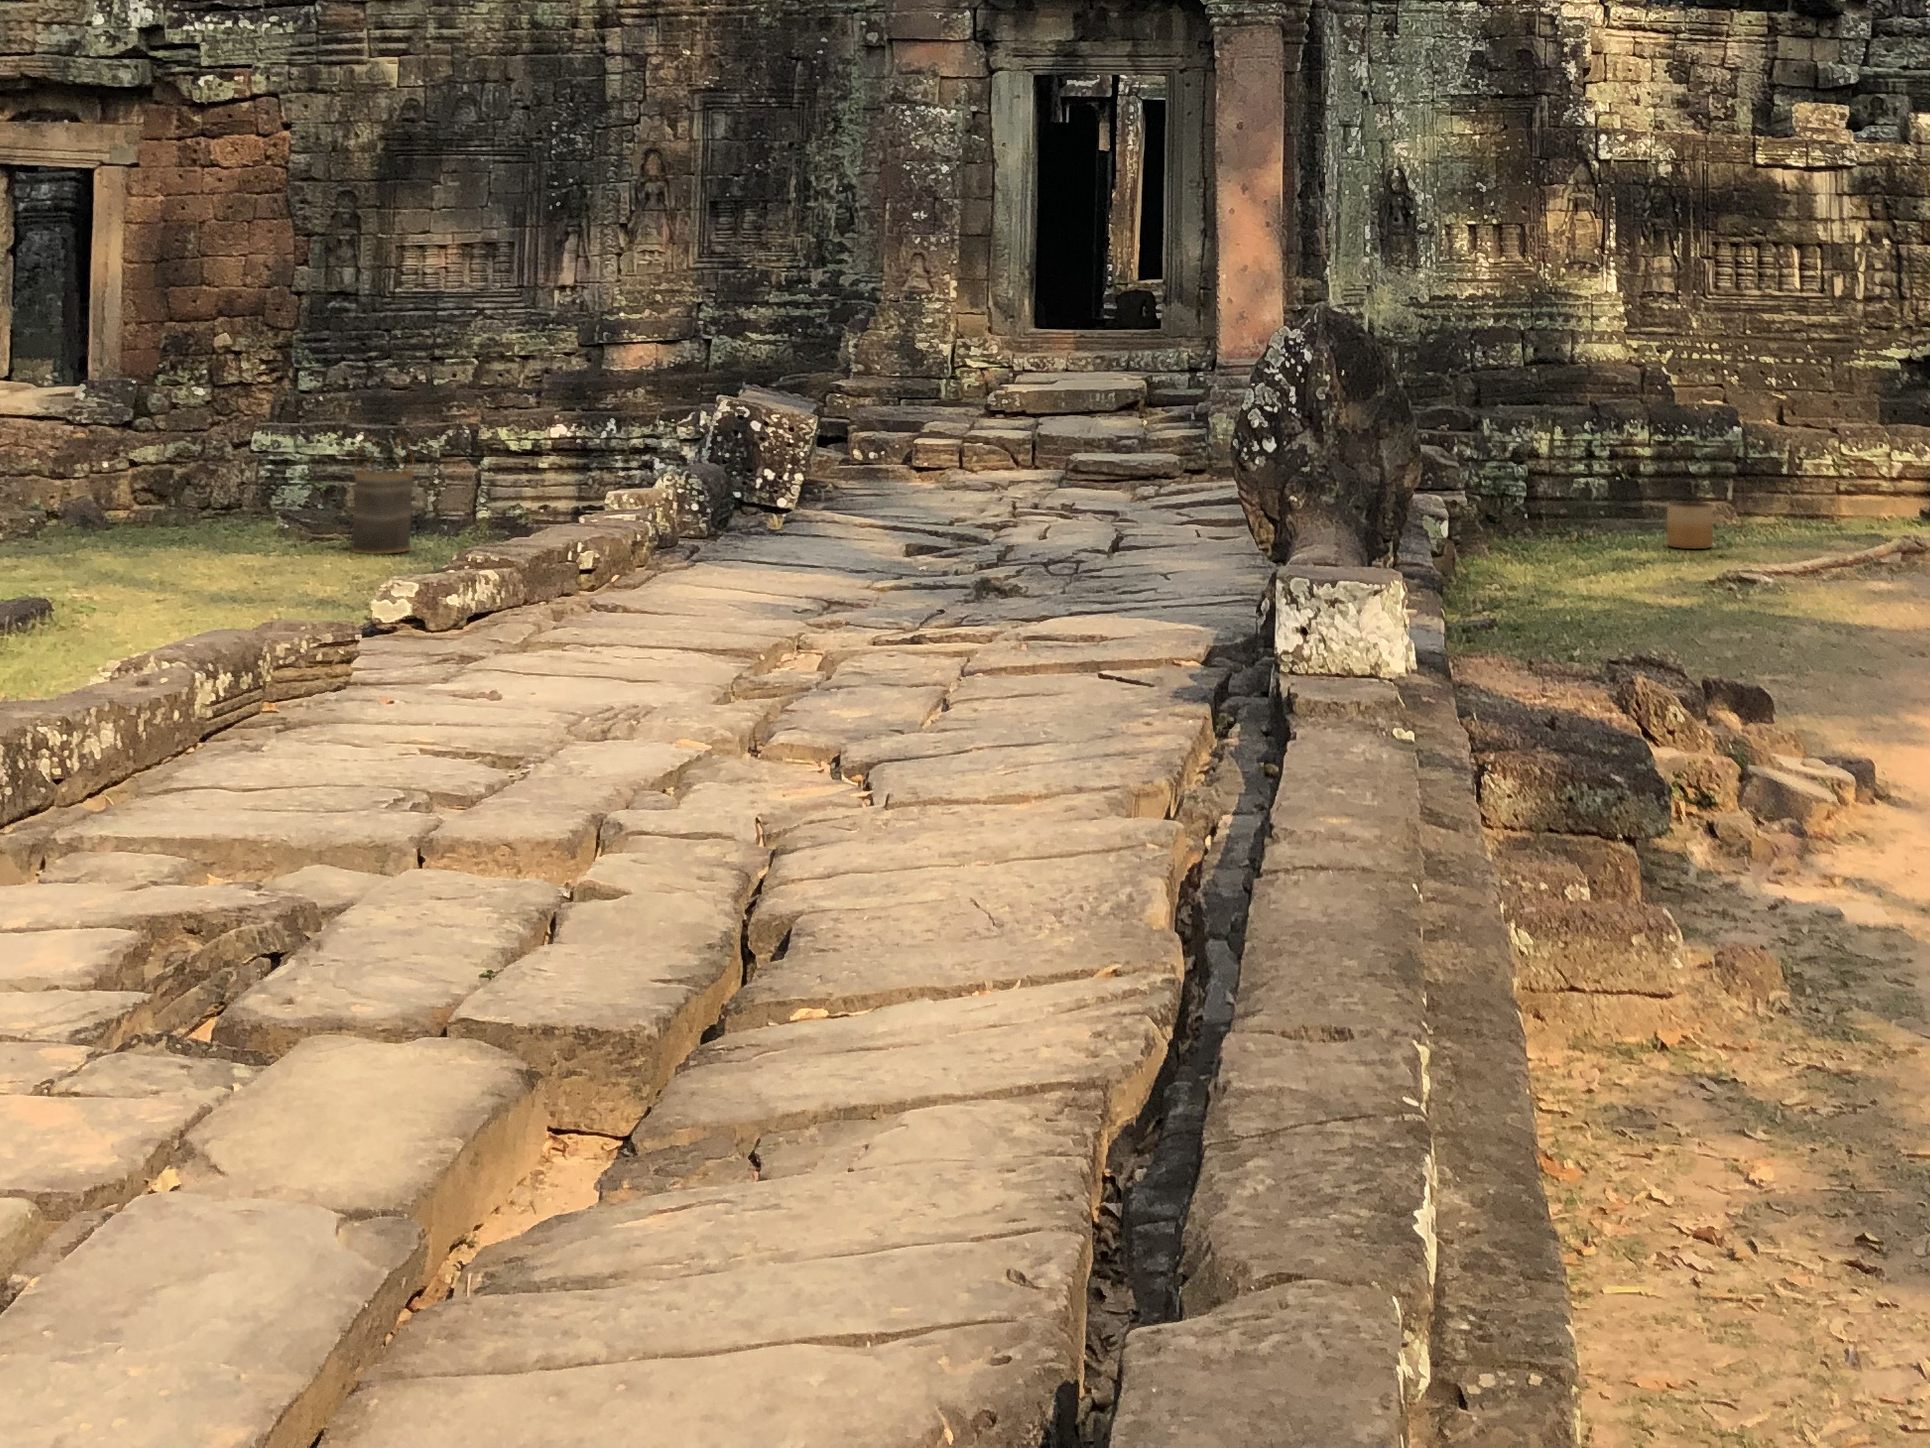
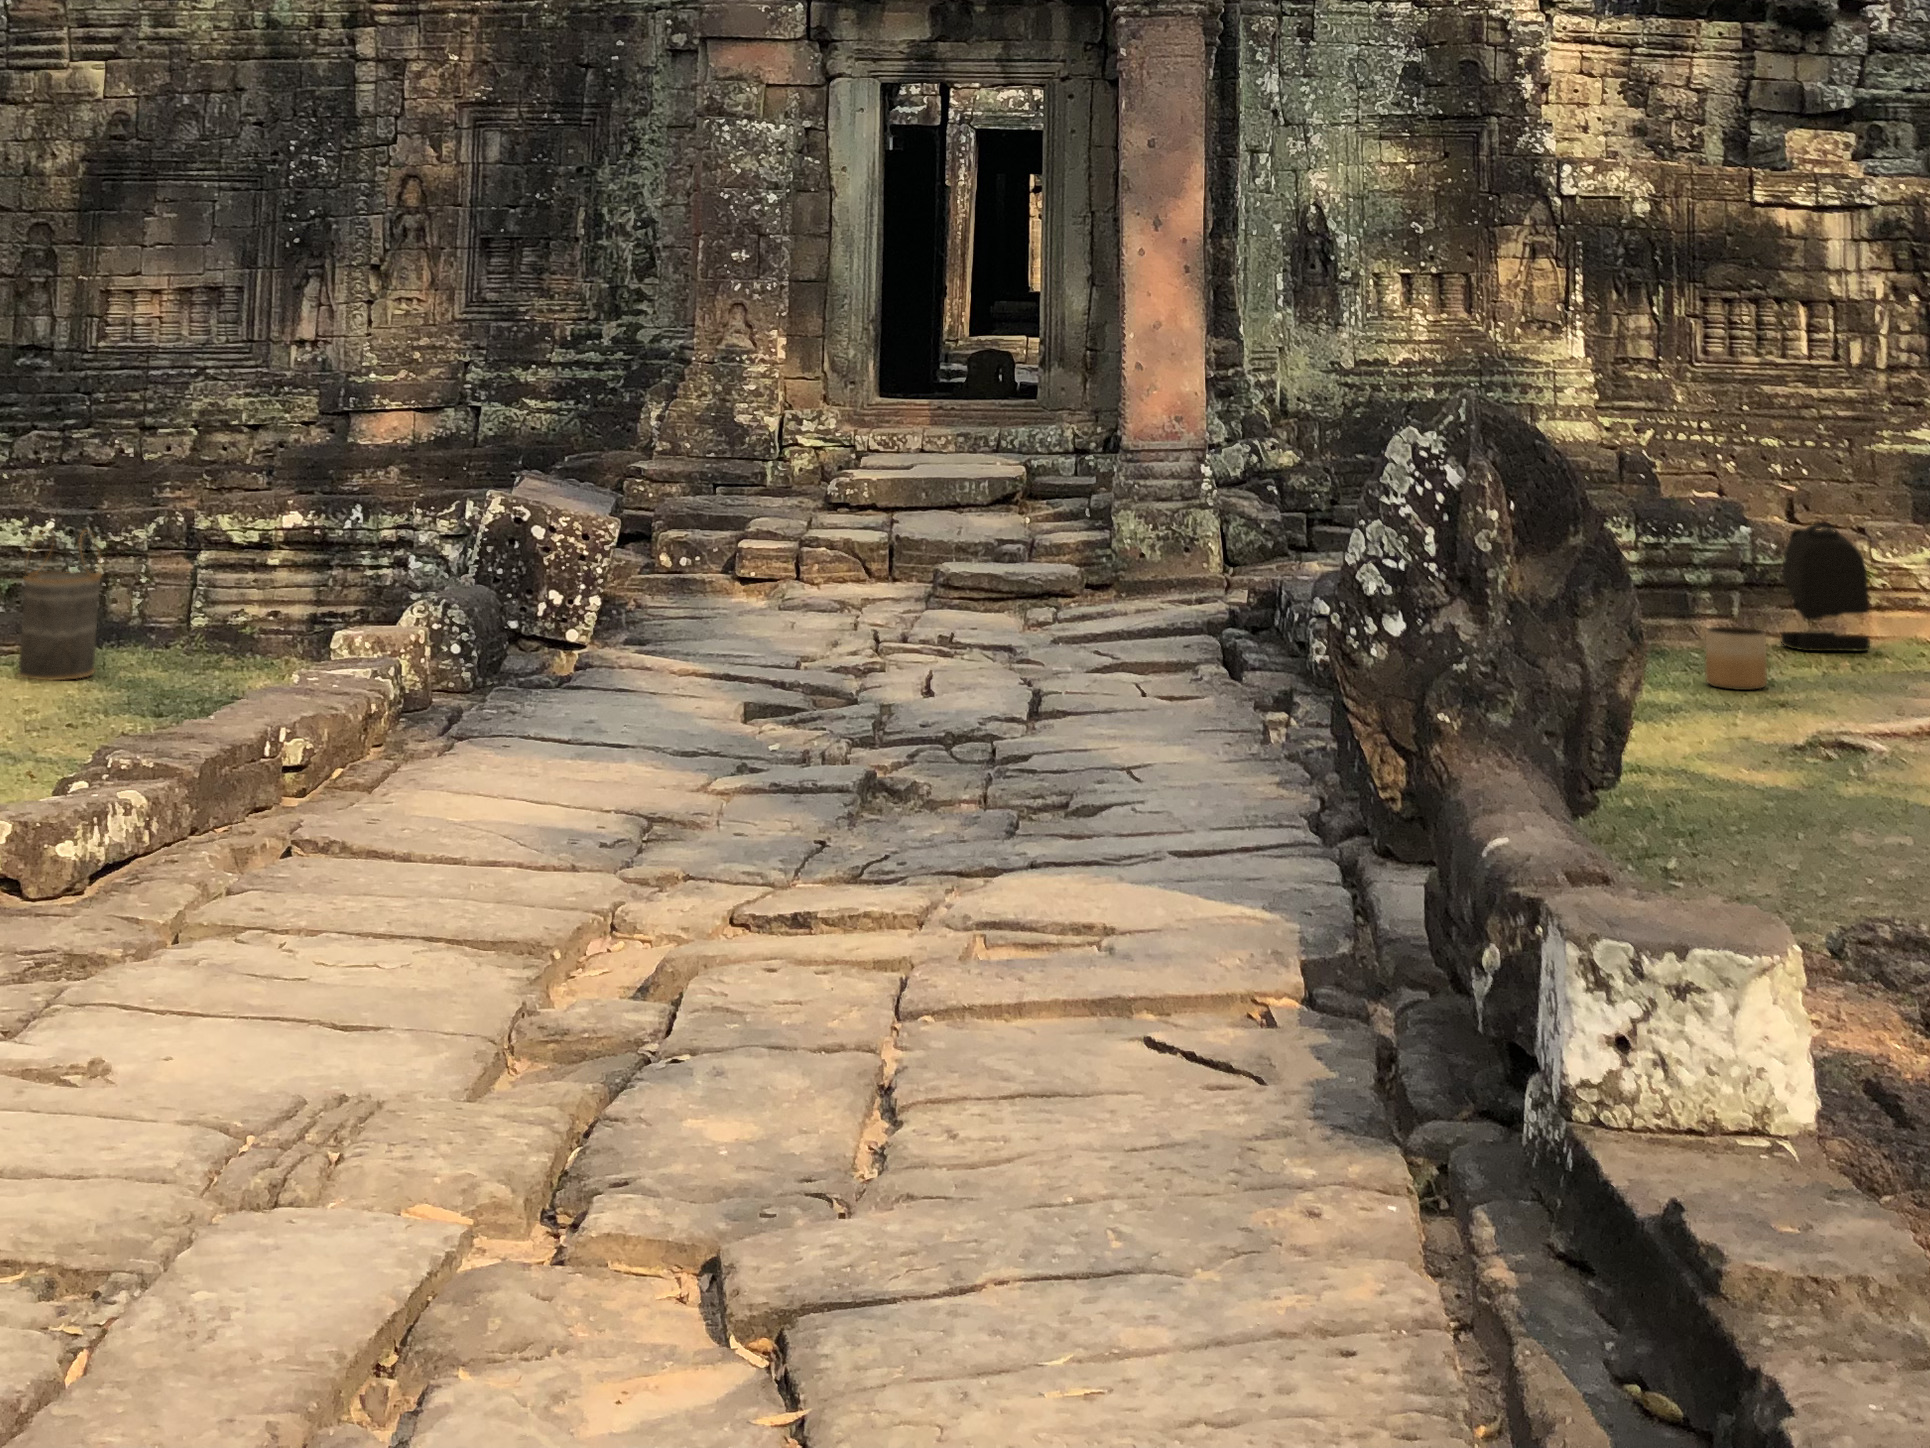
backpack: none [1747,423,1817,524] -> present [1781,523,1870,651]

